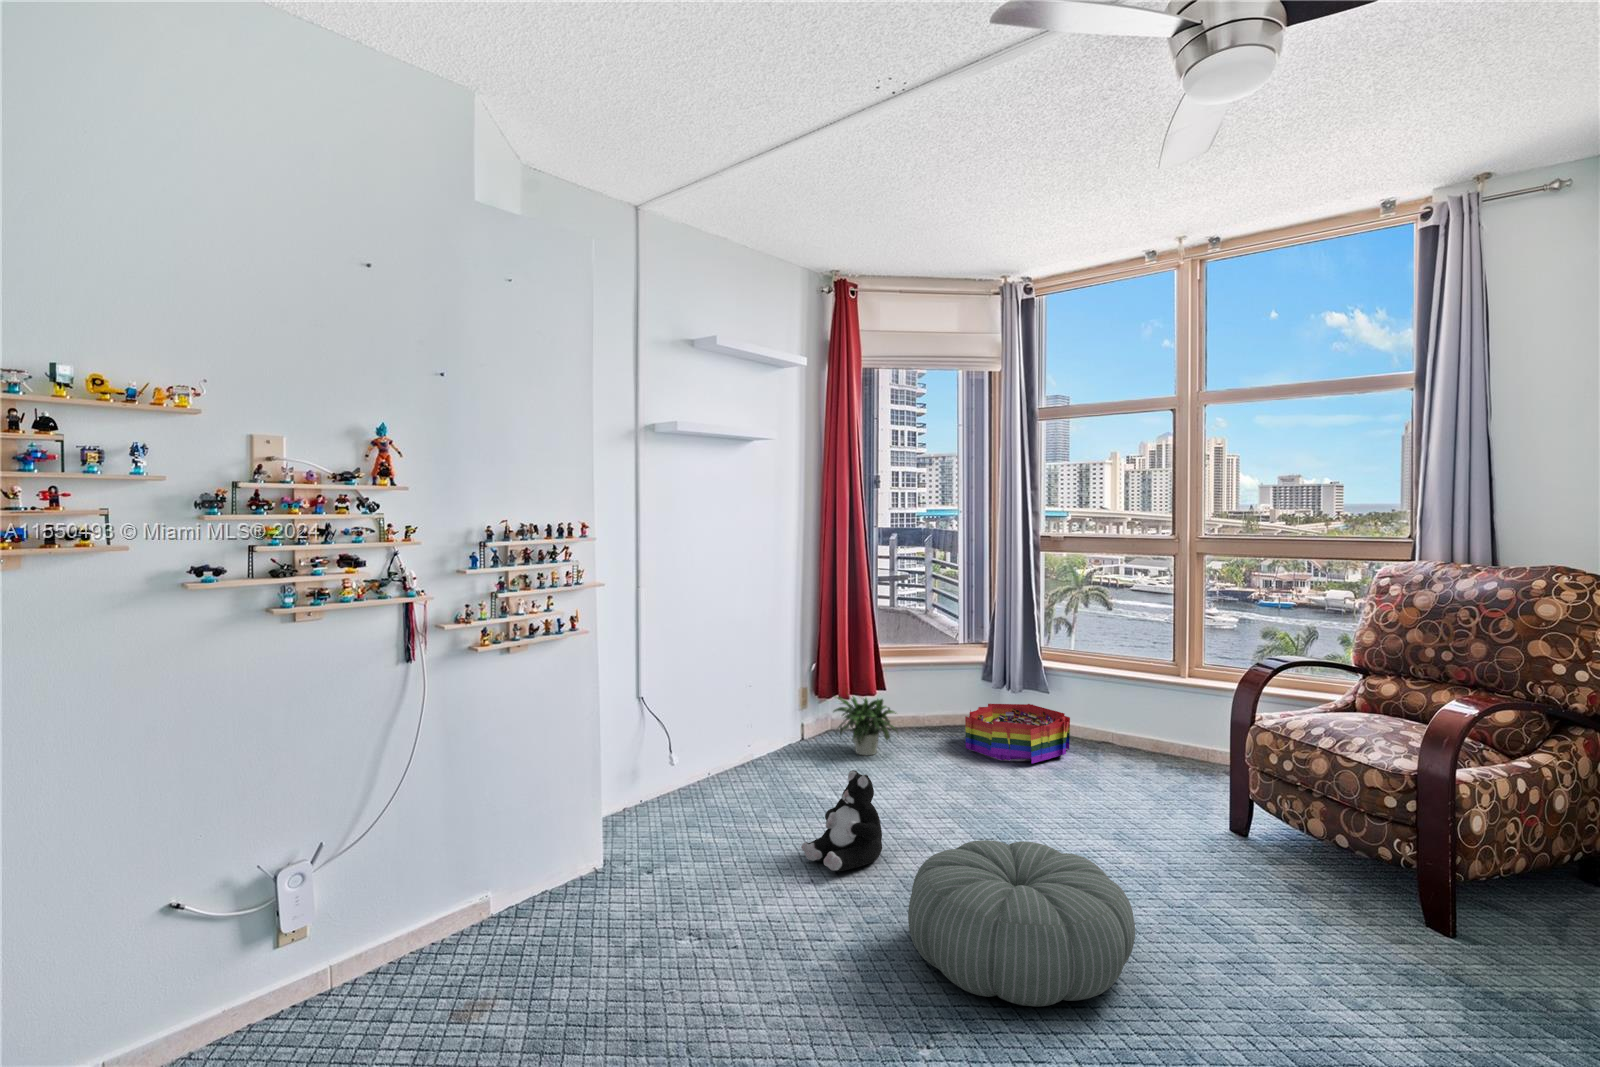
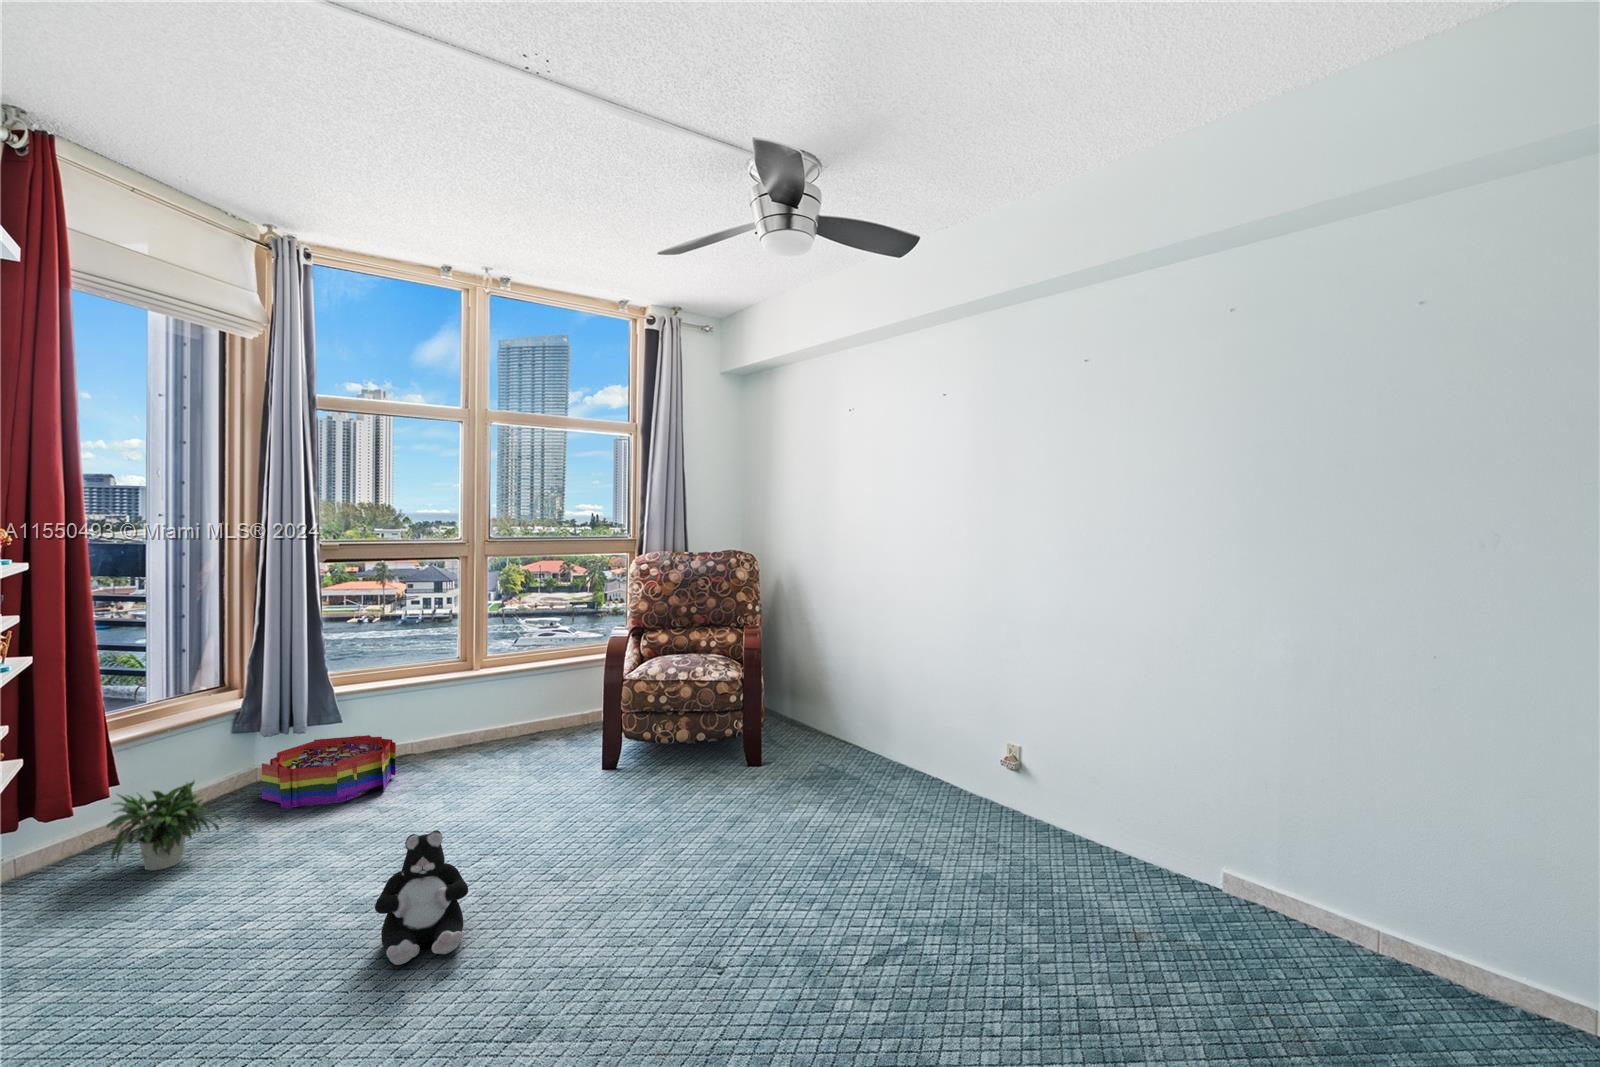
pouf: present [908,840,1135,1006] -> none [600,796,788,936]

